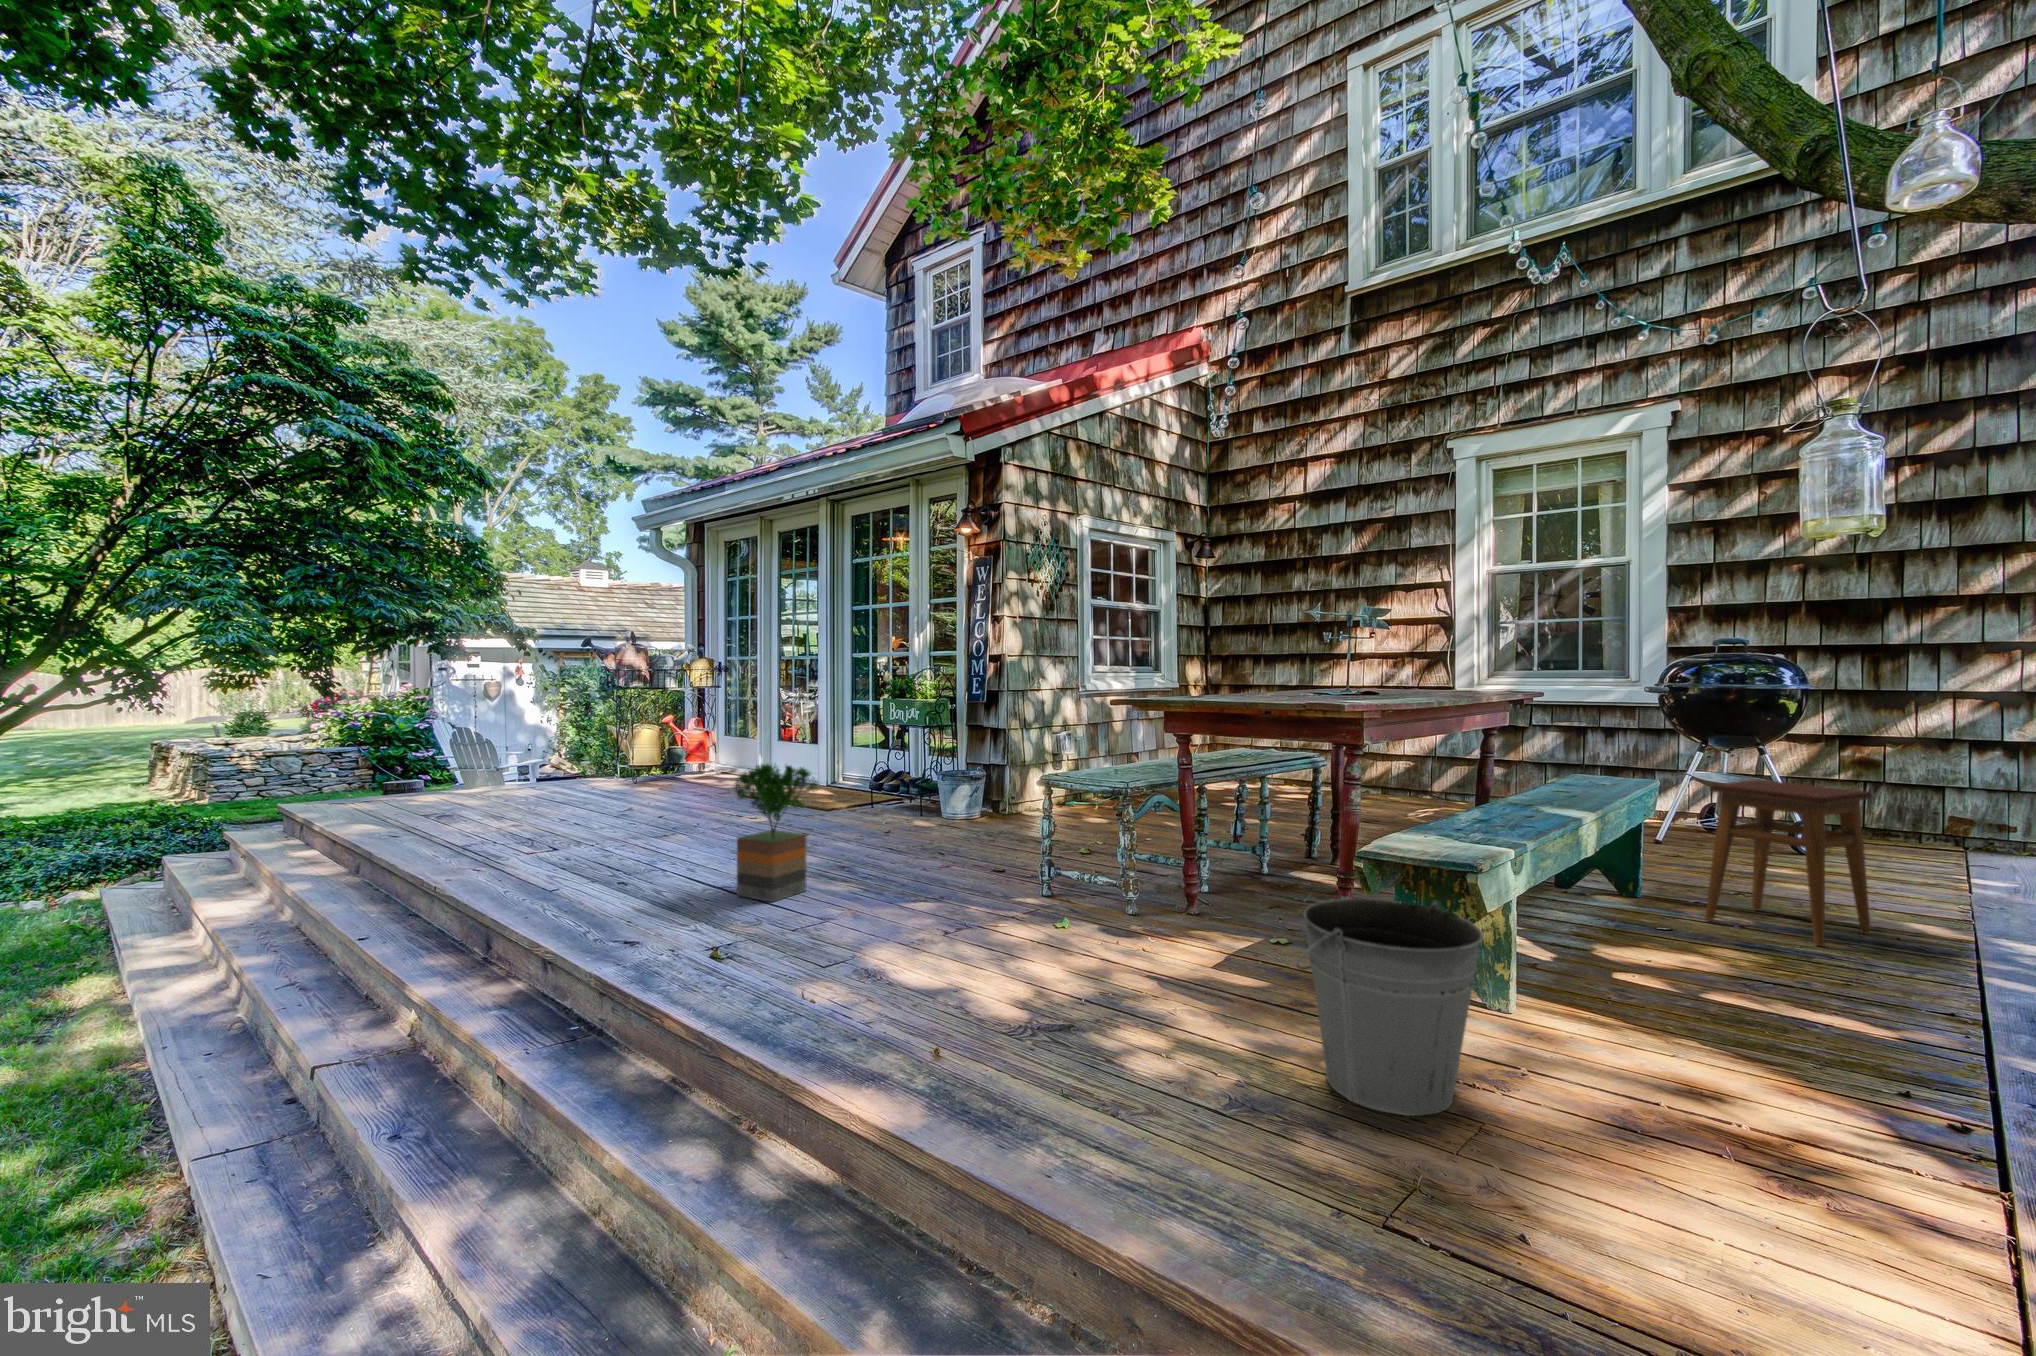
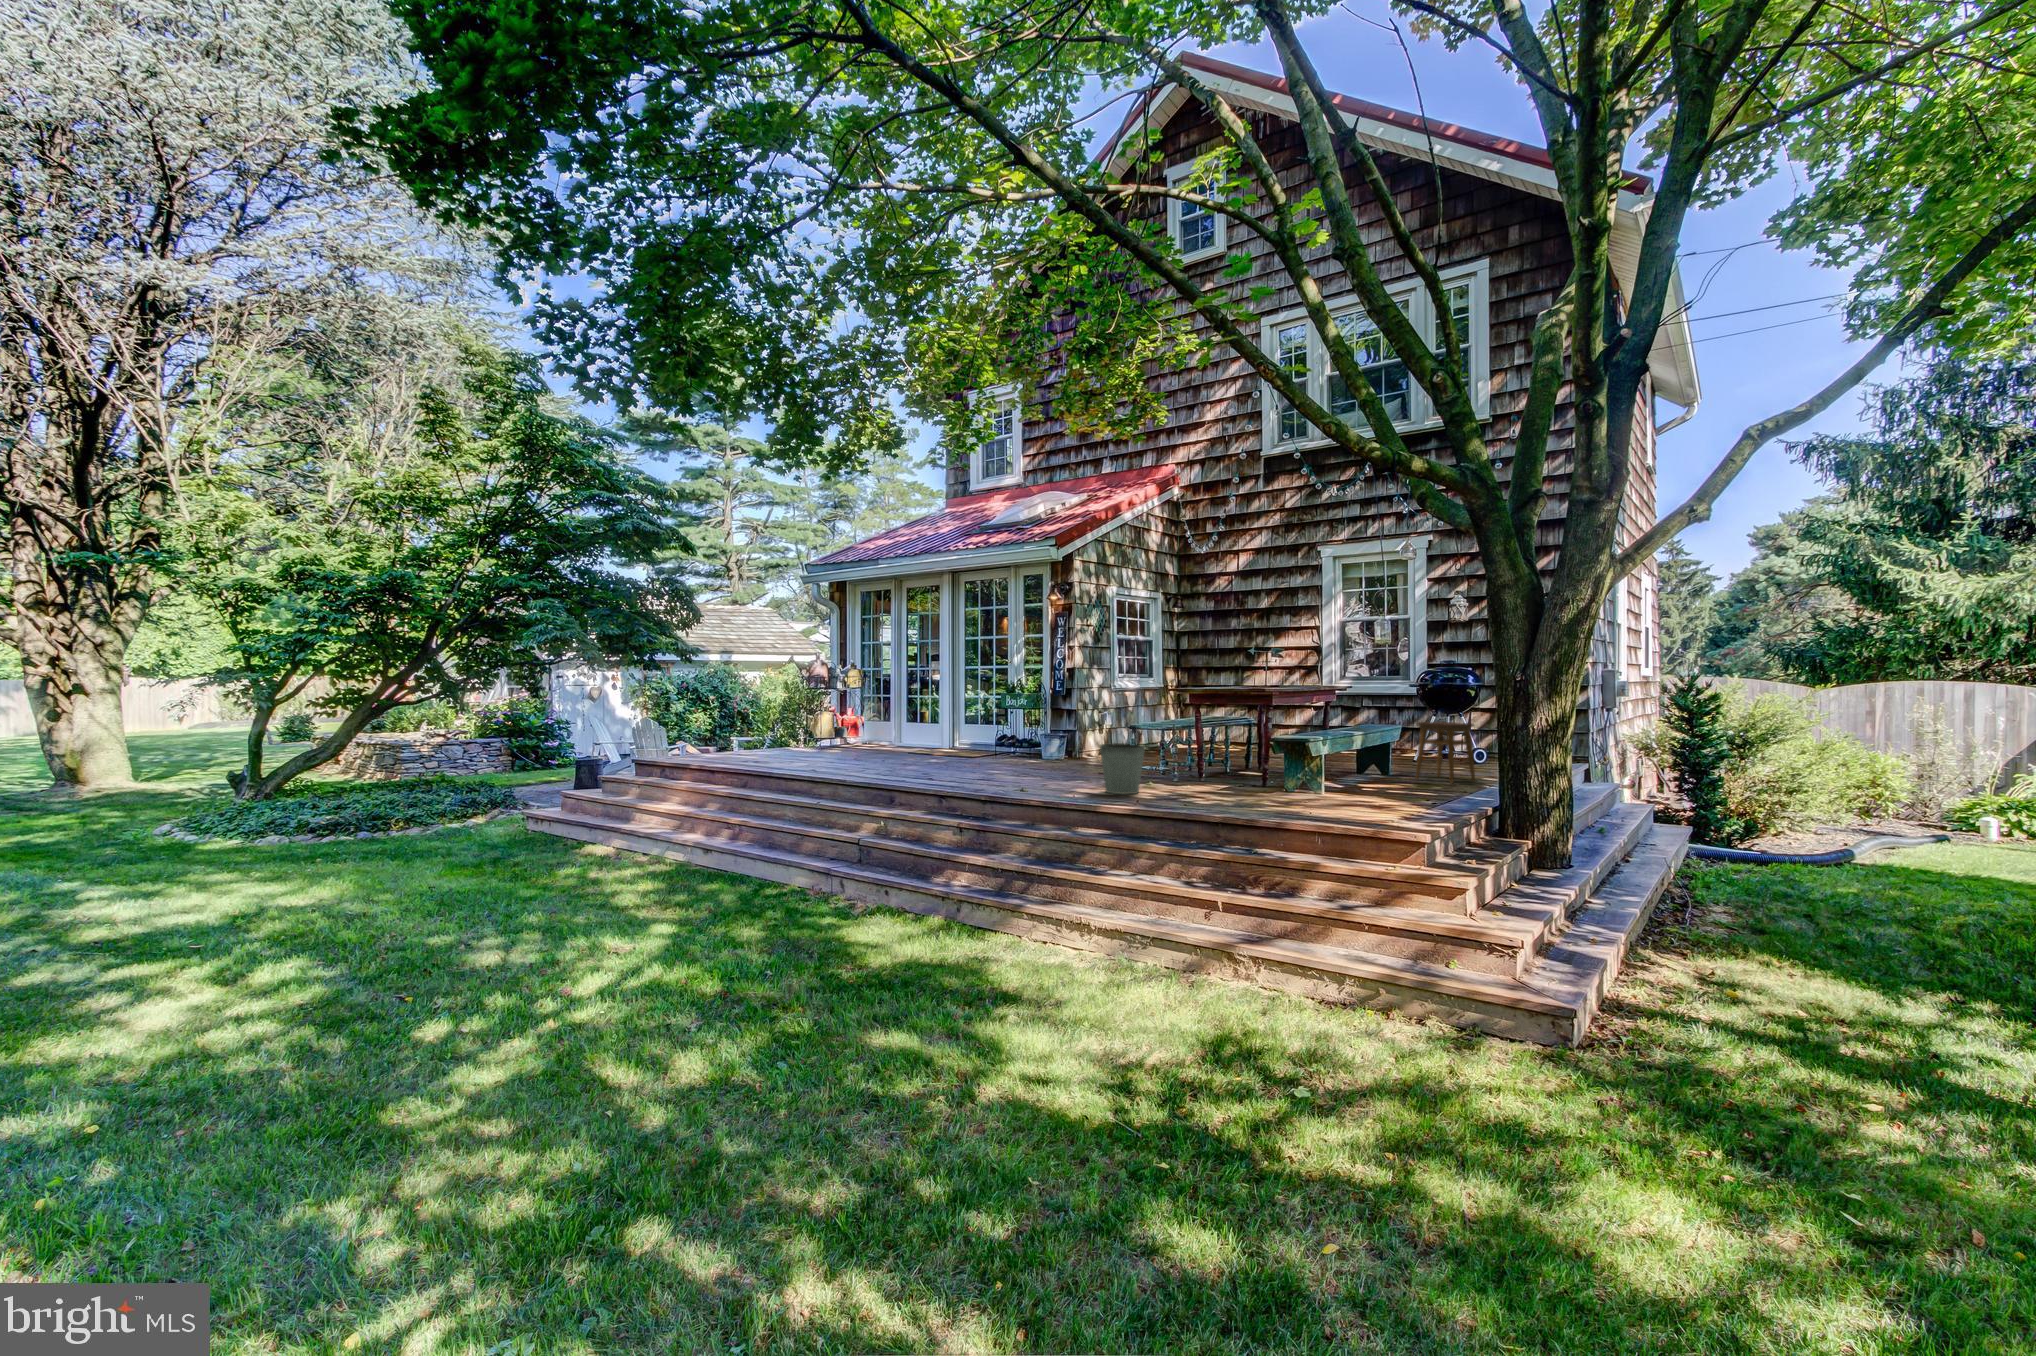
potted tree: present [735,764,818,902] -> none [988,719,1029,783]
bucket: present [1296,898,1483,1116] -> present [1100,743,1145,794]

